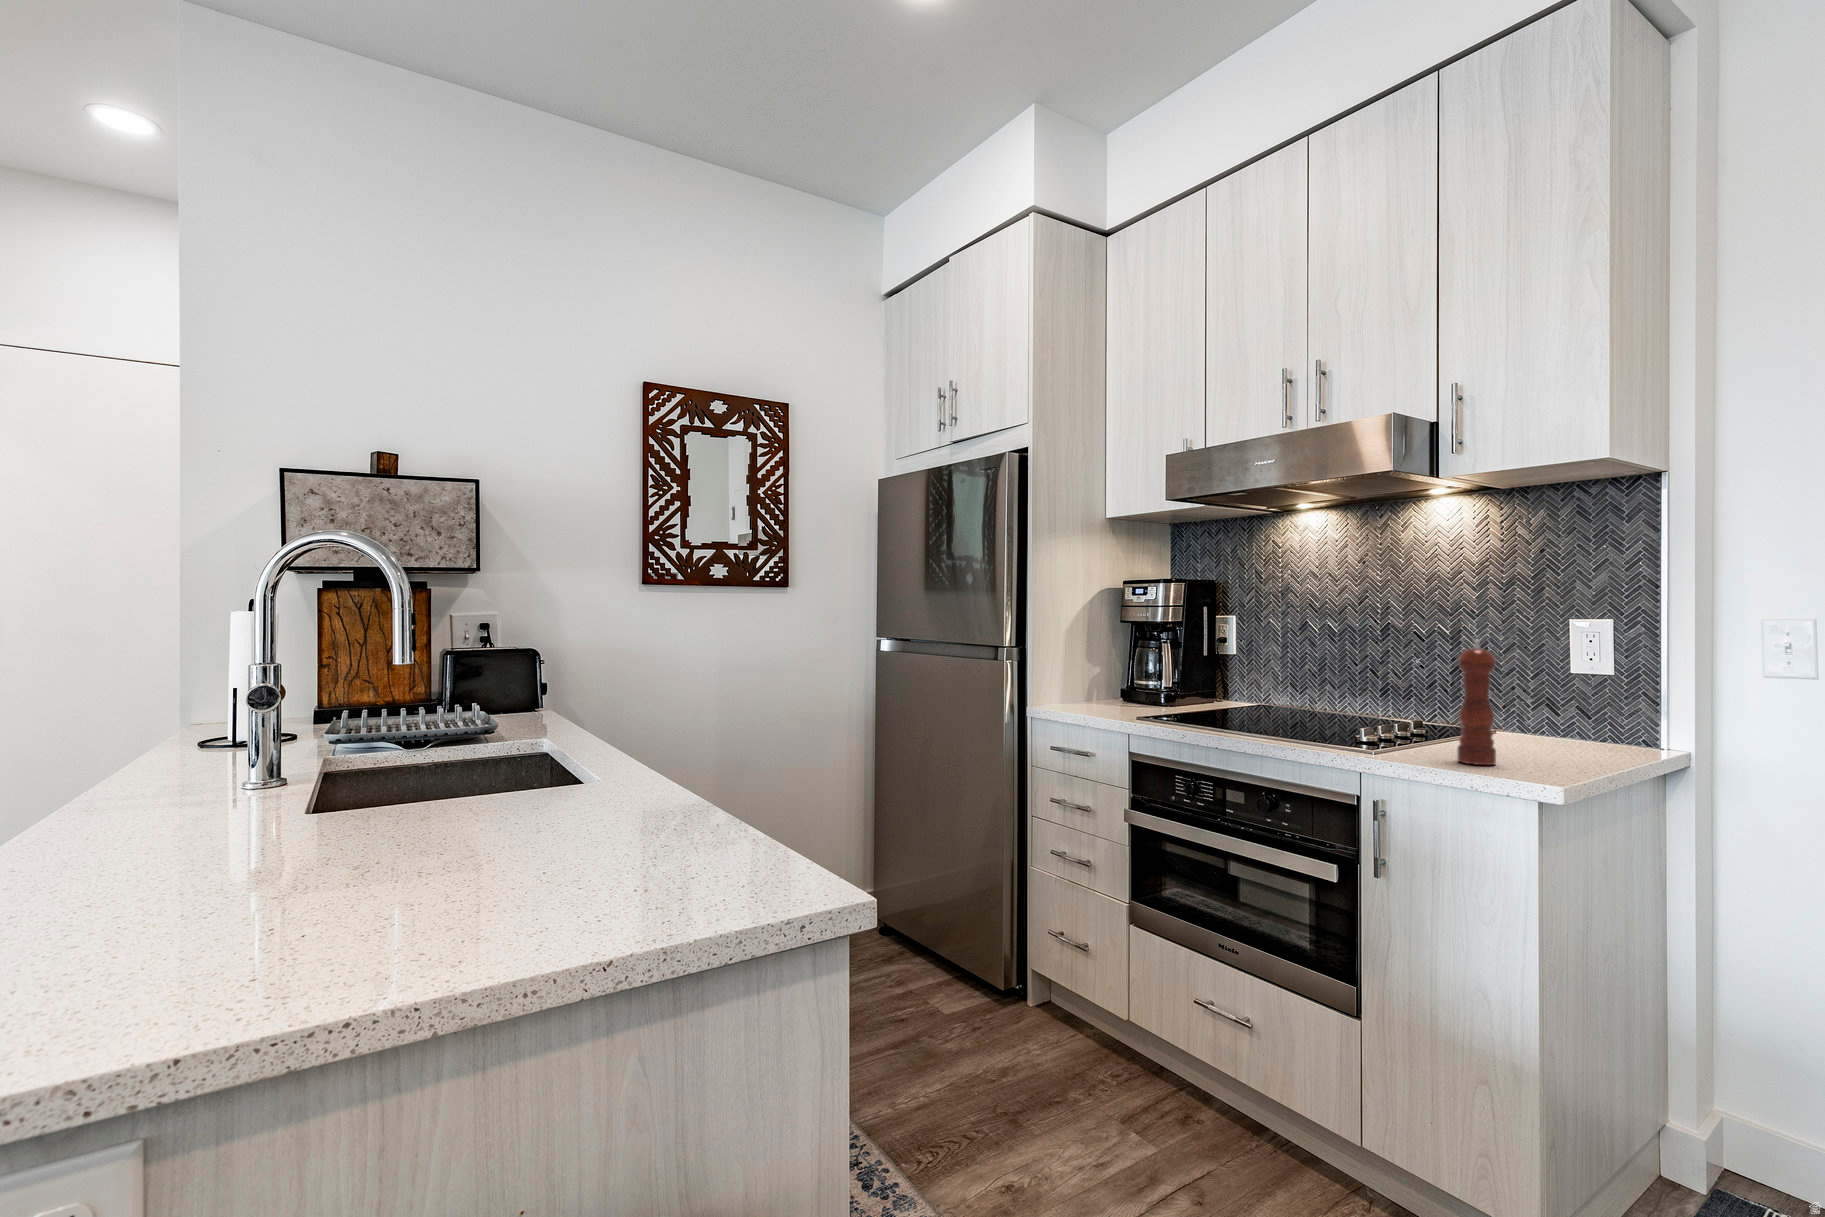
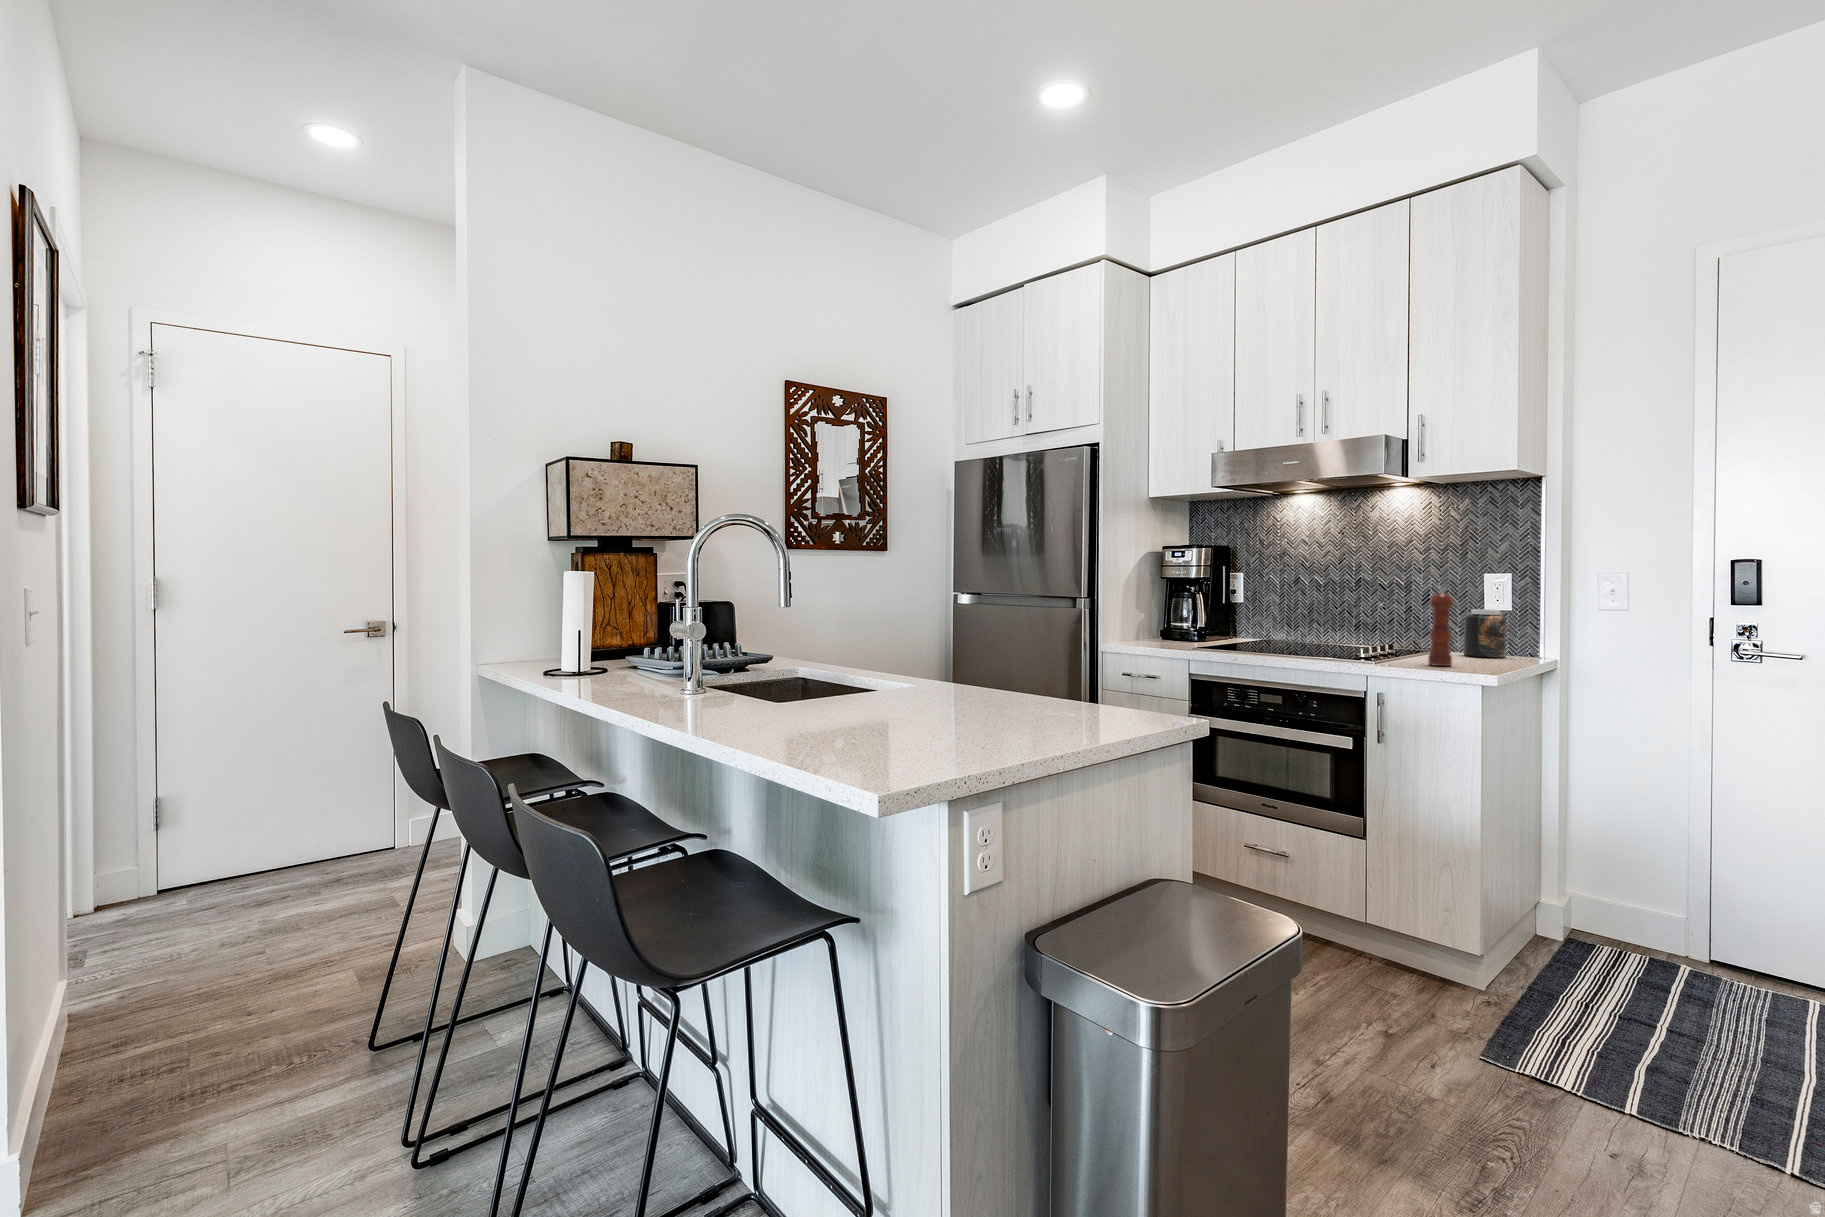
jar: none [1534,672,1602,748] -> present [1464,609,1506,657]

